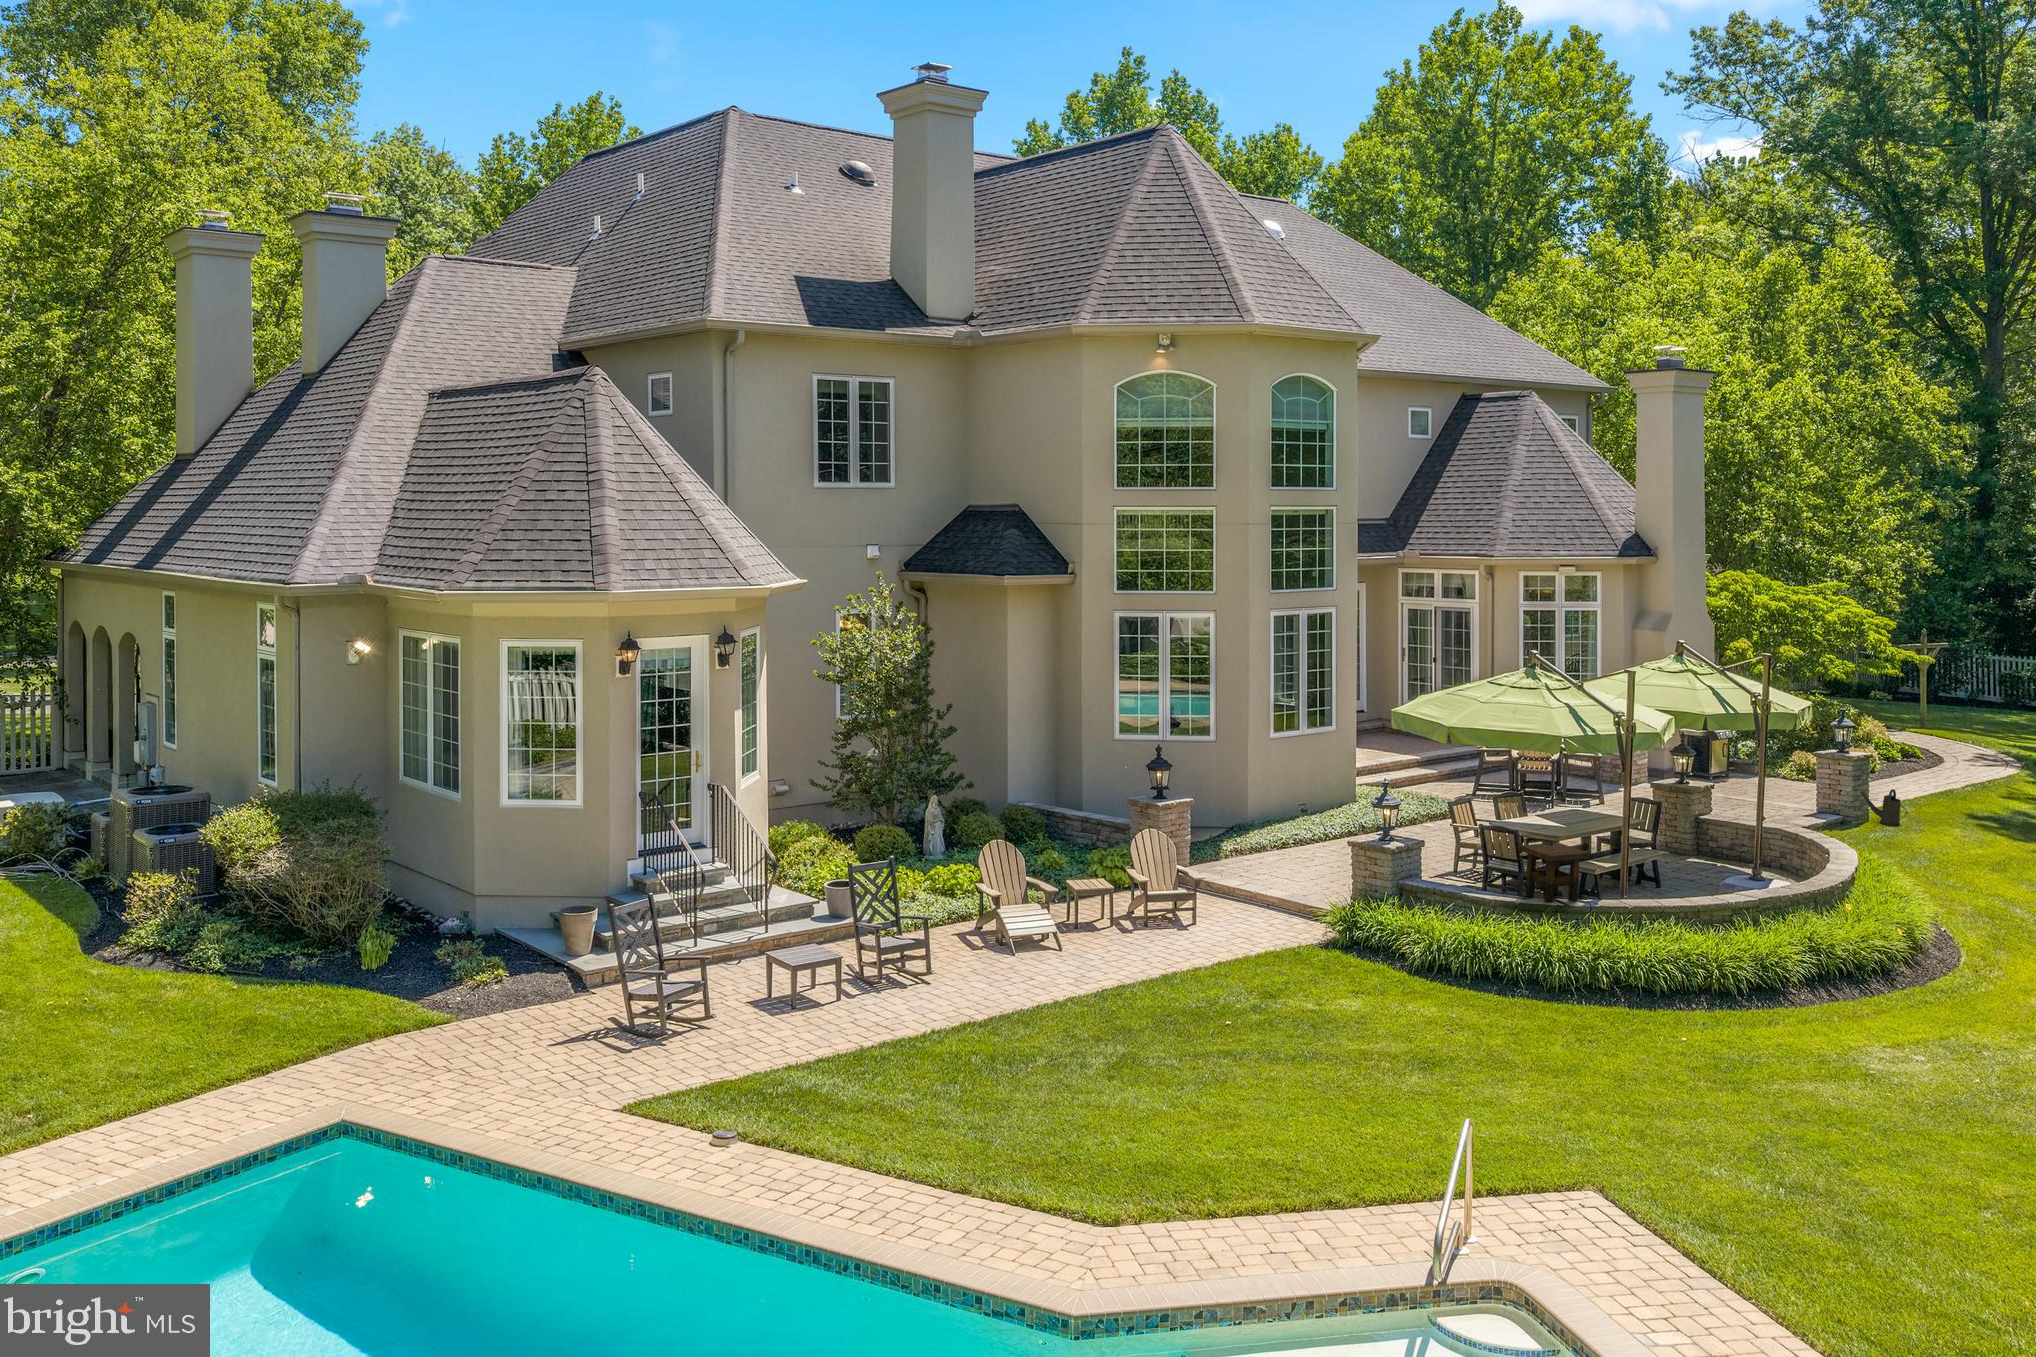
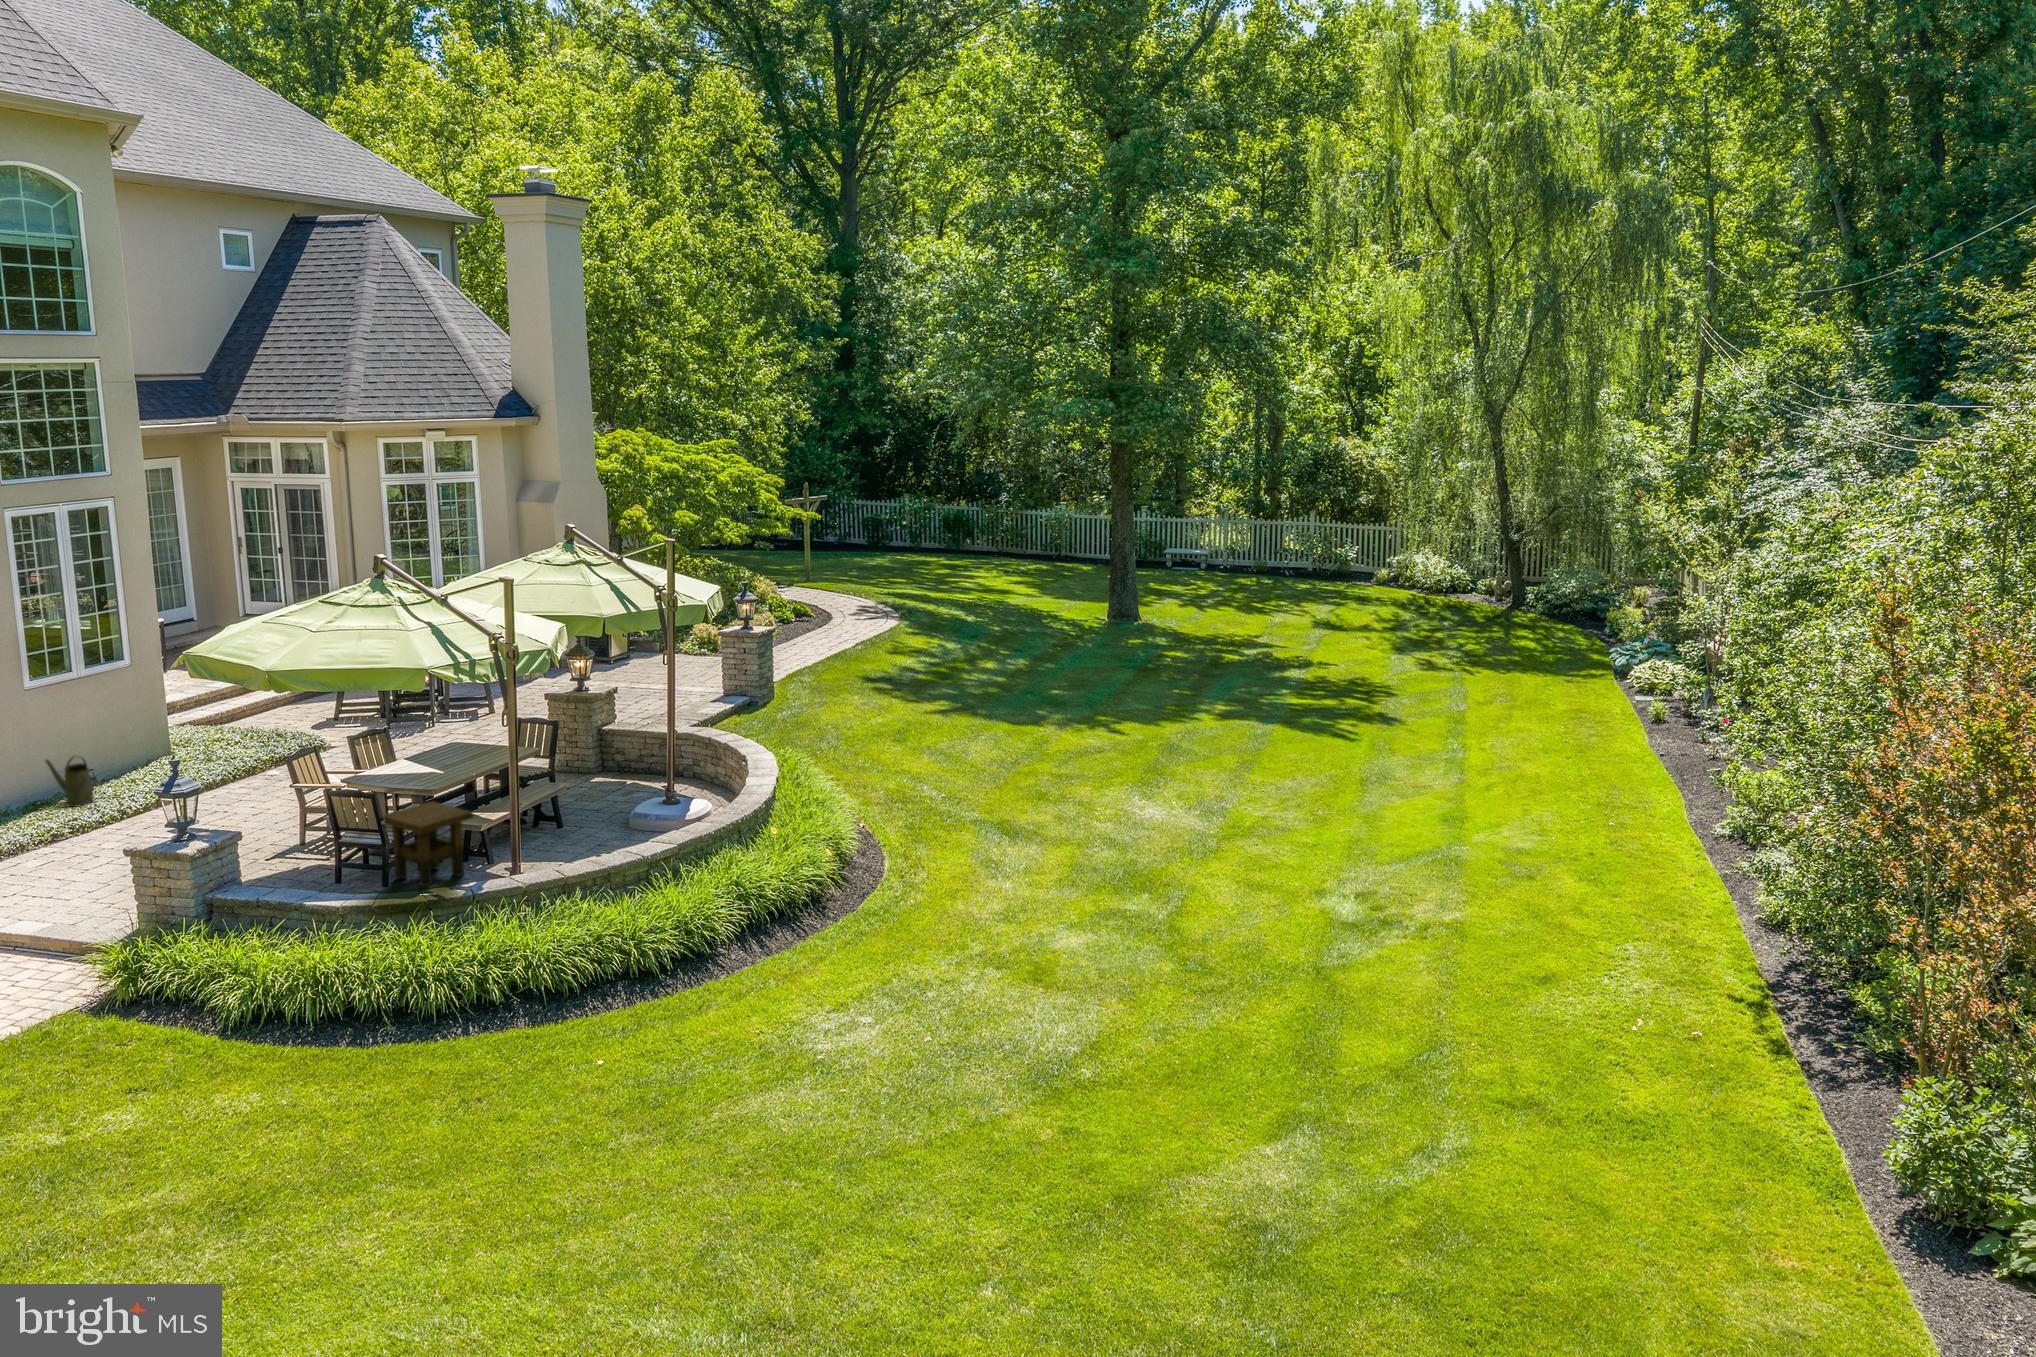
watering can: present [1861,789,1907,826] -> present [46,757,94,807]

